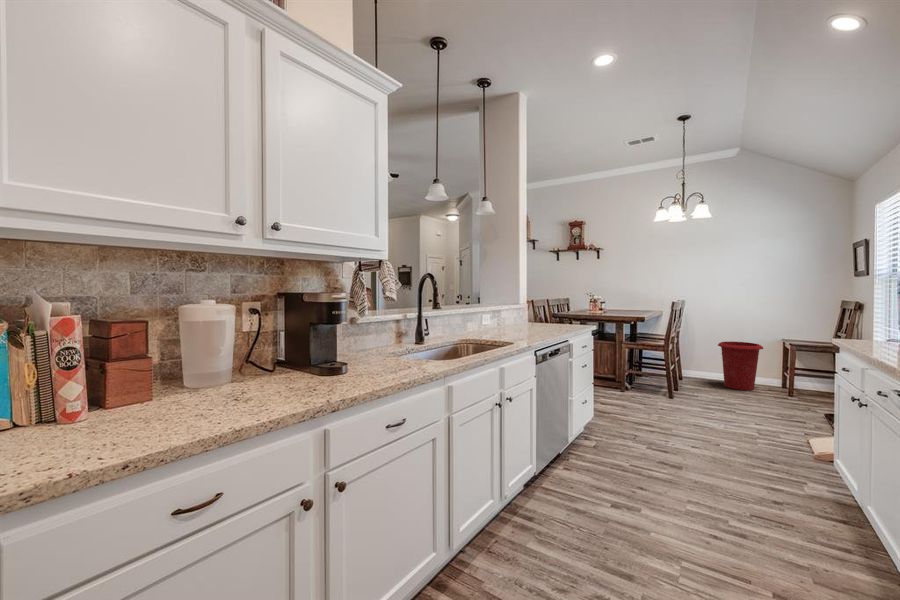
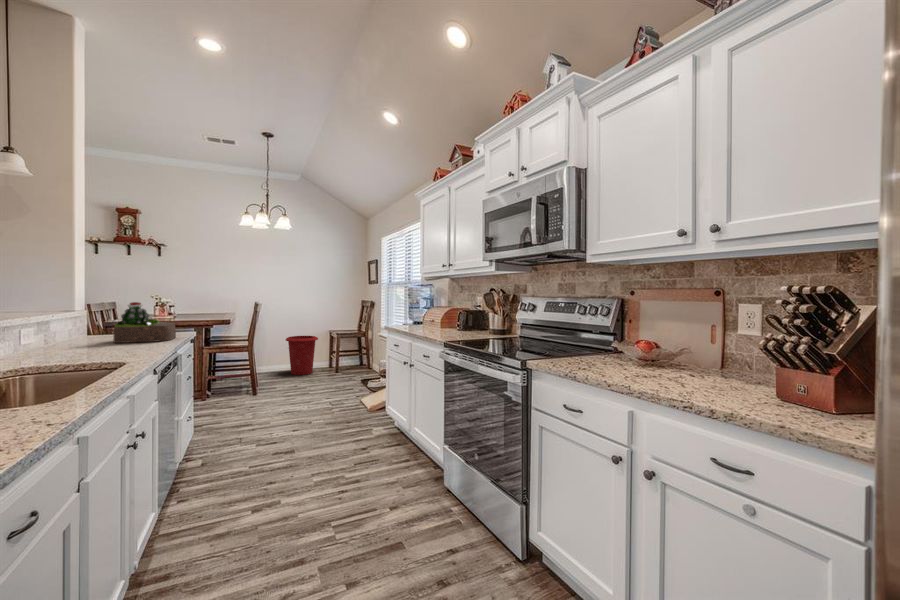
succulent plant: none [531,299,574,332] -> present [114,302,176,343]

